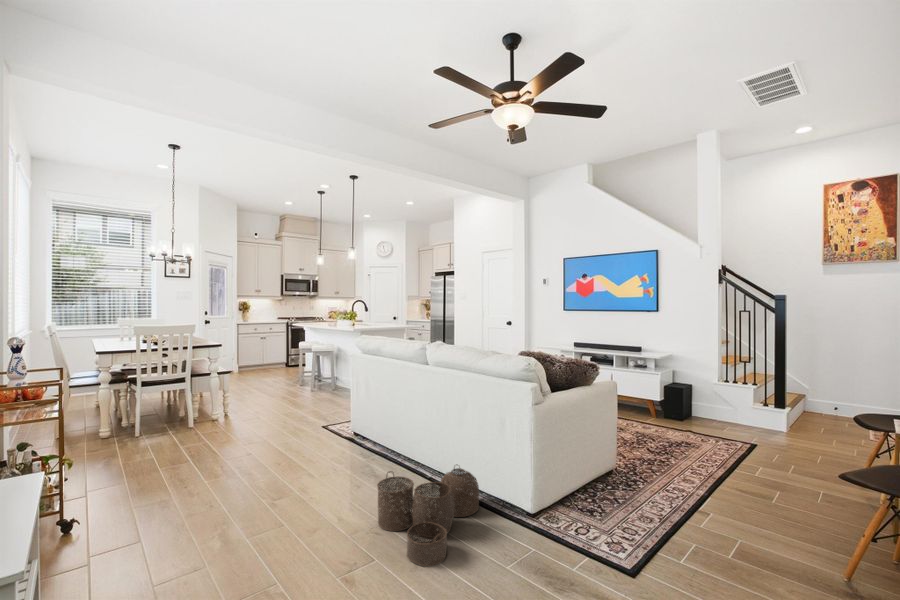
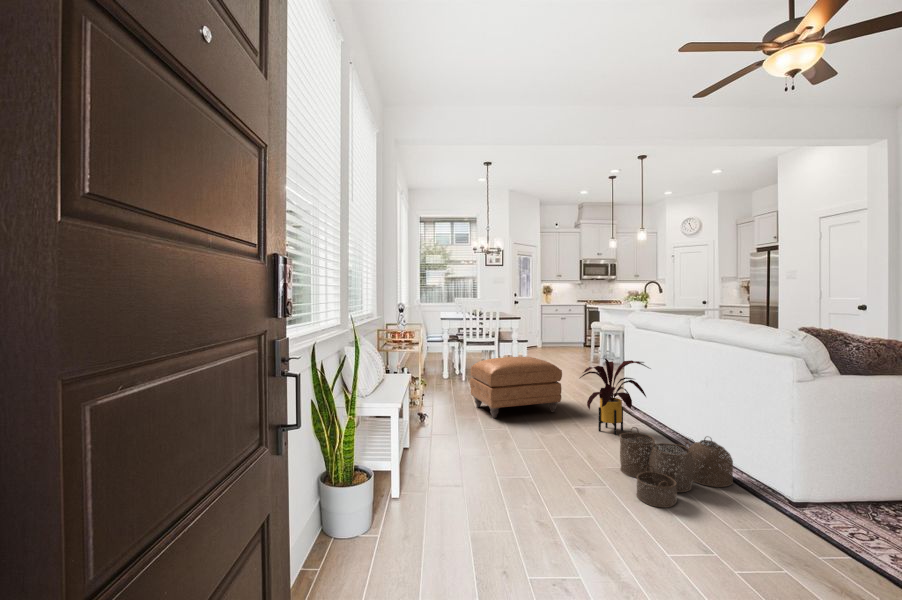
house plant: none [313,390,389,476] -> present [580,358,649,435]
ottoman: none [155,397,289,490] -> present [470,357,562,418]

